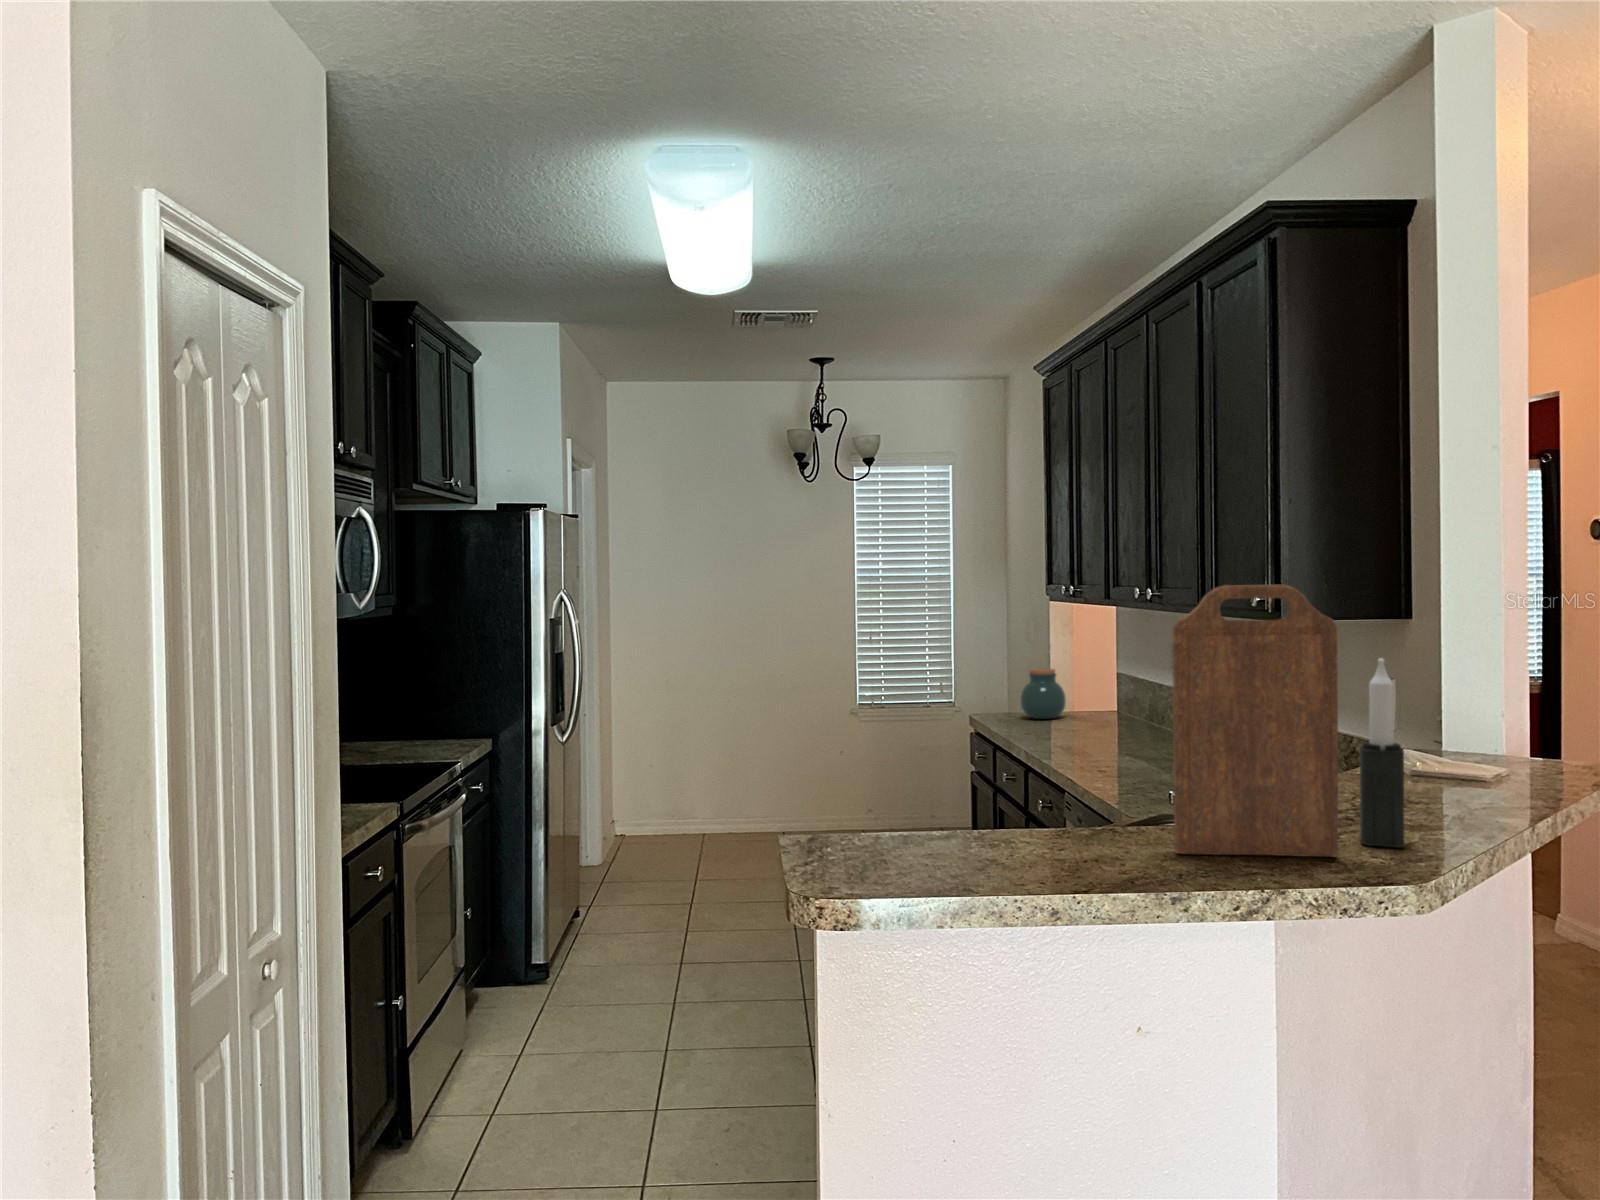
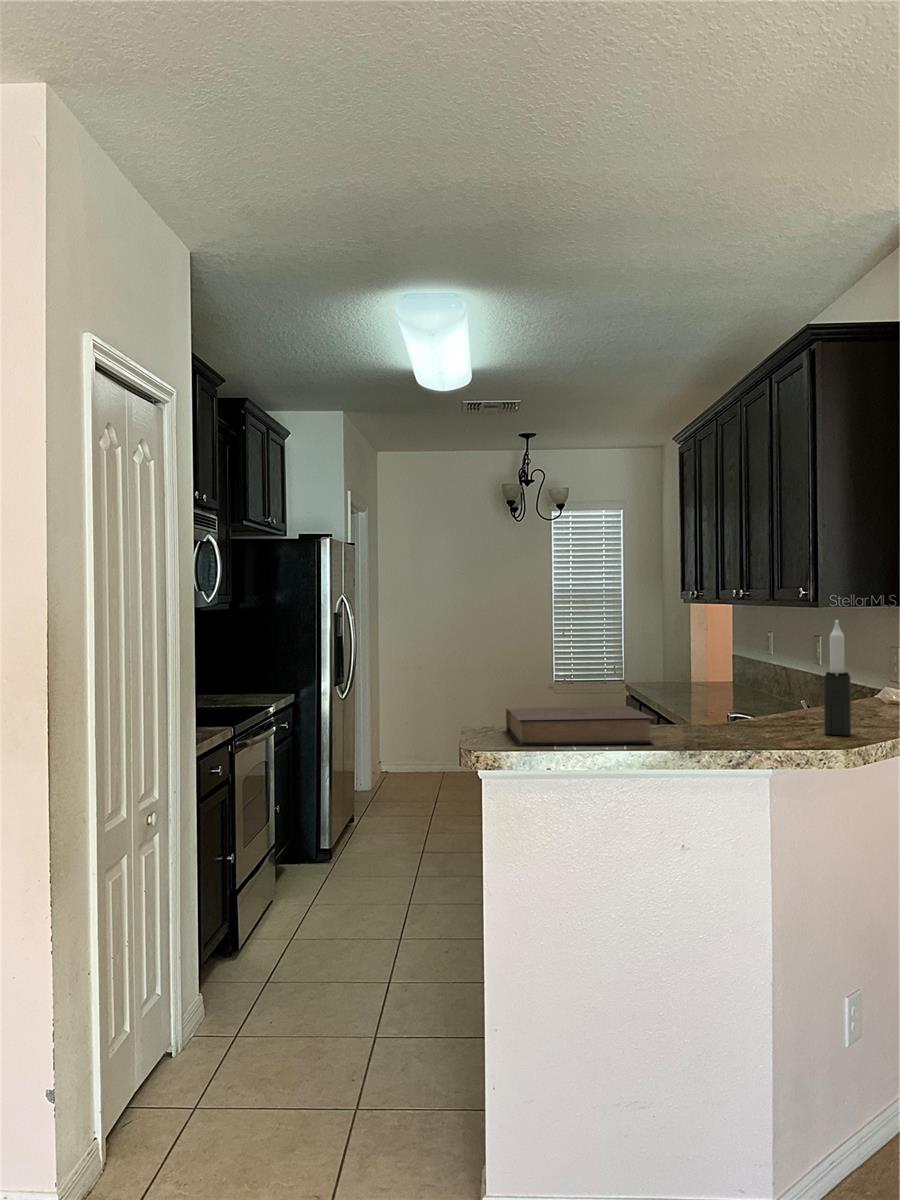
cutting board: present [1172,585,1339,856] -> none [704,574,804,738]
jar: present [1020,669,1066,719] -> none [665,653,698,689]
book: none [843,803,1104,889] -> present [506,706,653,745]

